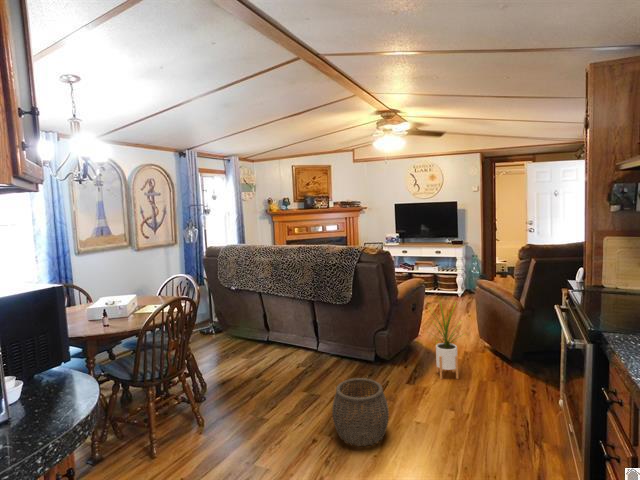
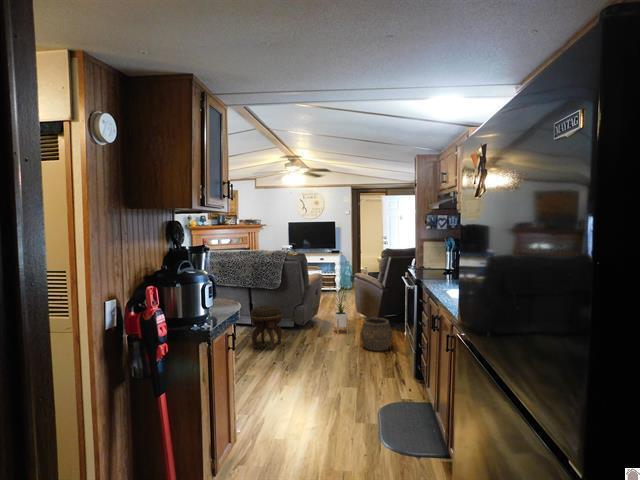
footstool: none [300,329,349,400] -> present [250,305,282,350]
woven basket: present [333,378,389,446] -> present [361,318,392,351]

